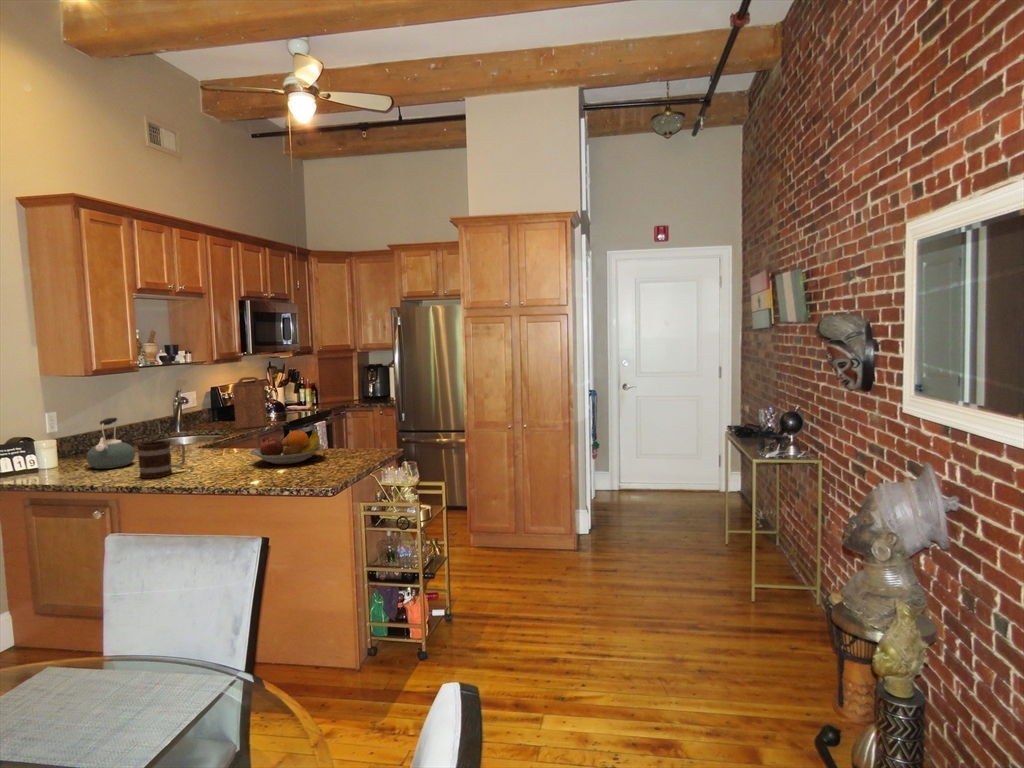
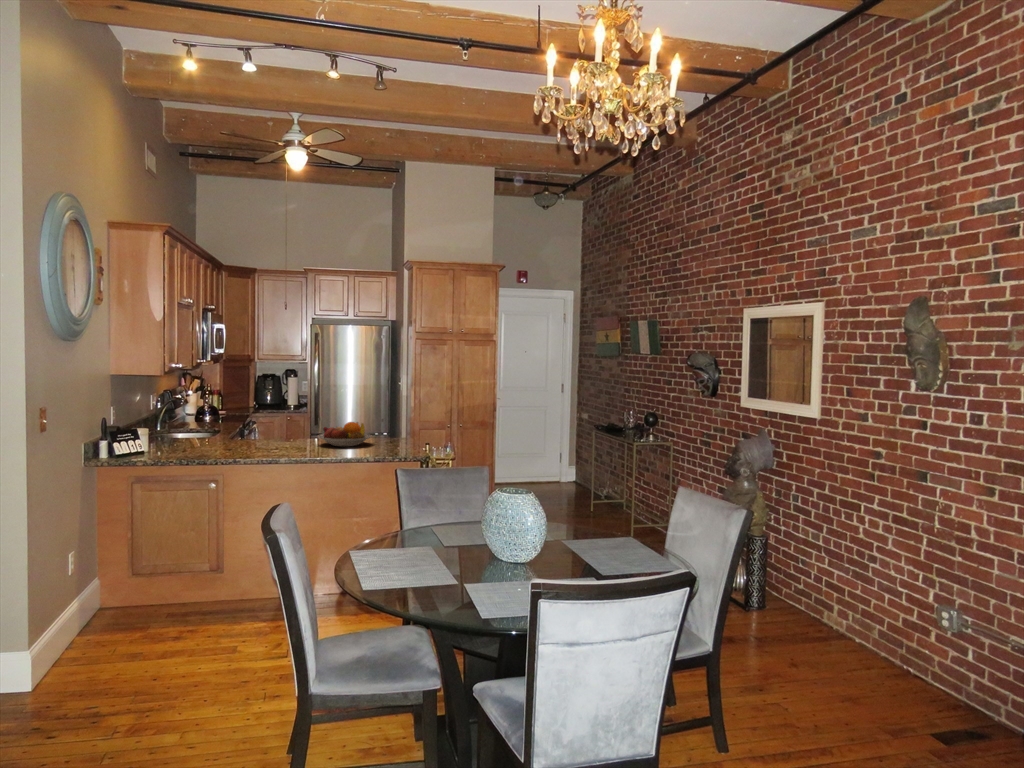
cutting board: present [233,377,267,429] -> none [211,382,235,428]
kettle: present [87,418,135,469] -> none [178,411,215,452]
mug: present [138,441,185,479] -> none [253,428,281,456]

